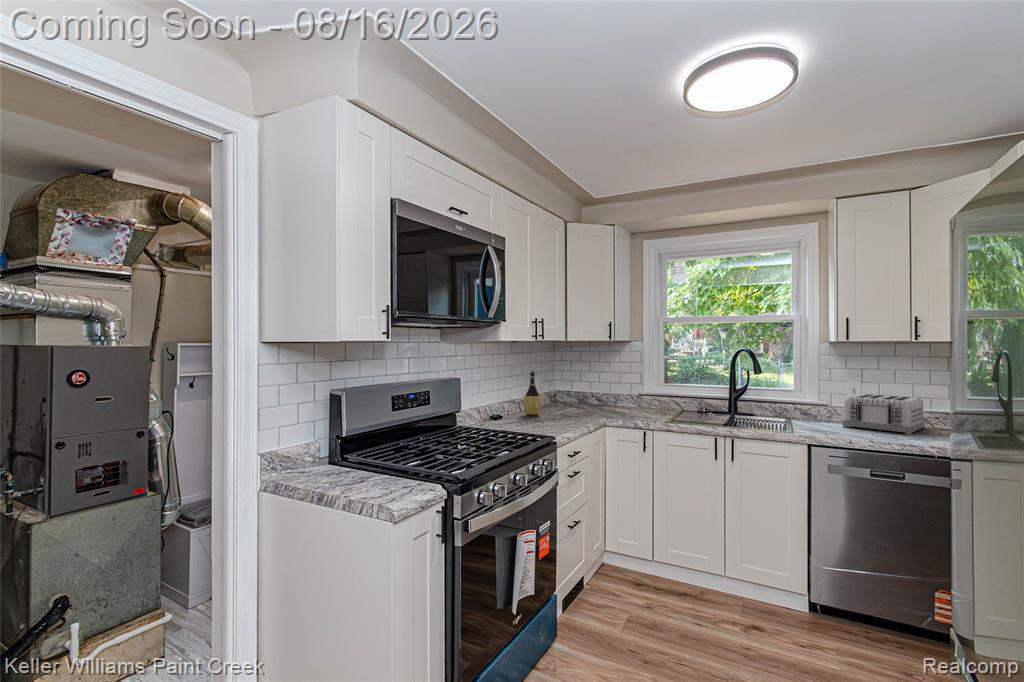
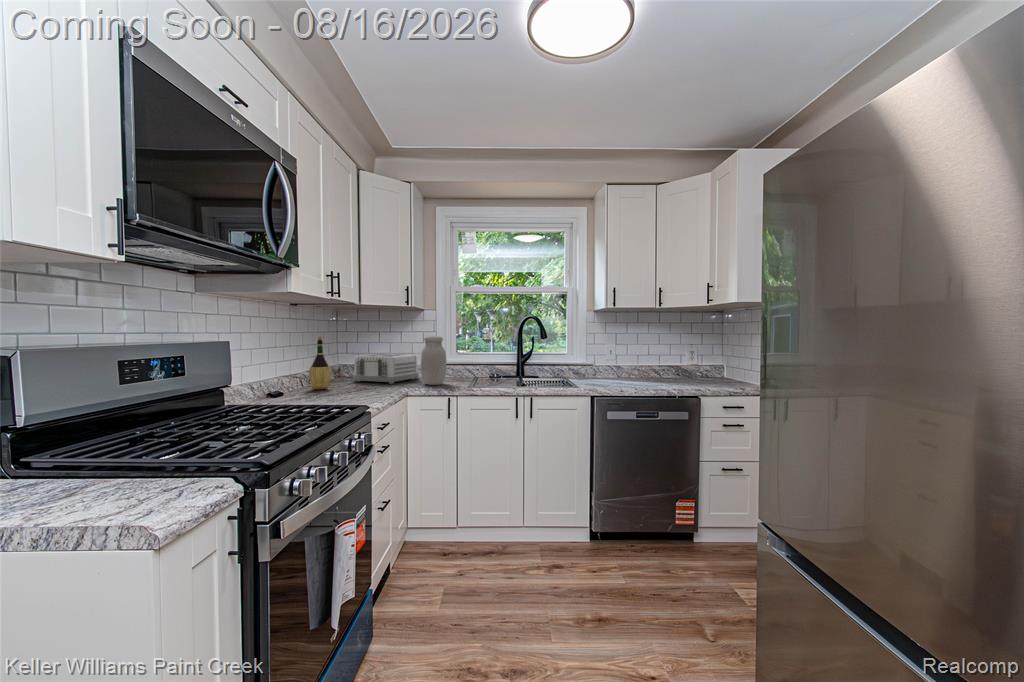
jar: none [621,370,646,418] -> present [421,336,446,385]
toaster: present [843,394,925,435] -> present [353,354,419,384]

